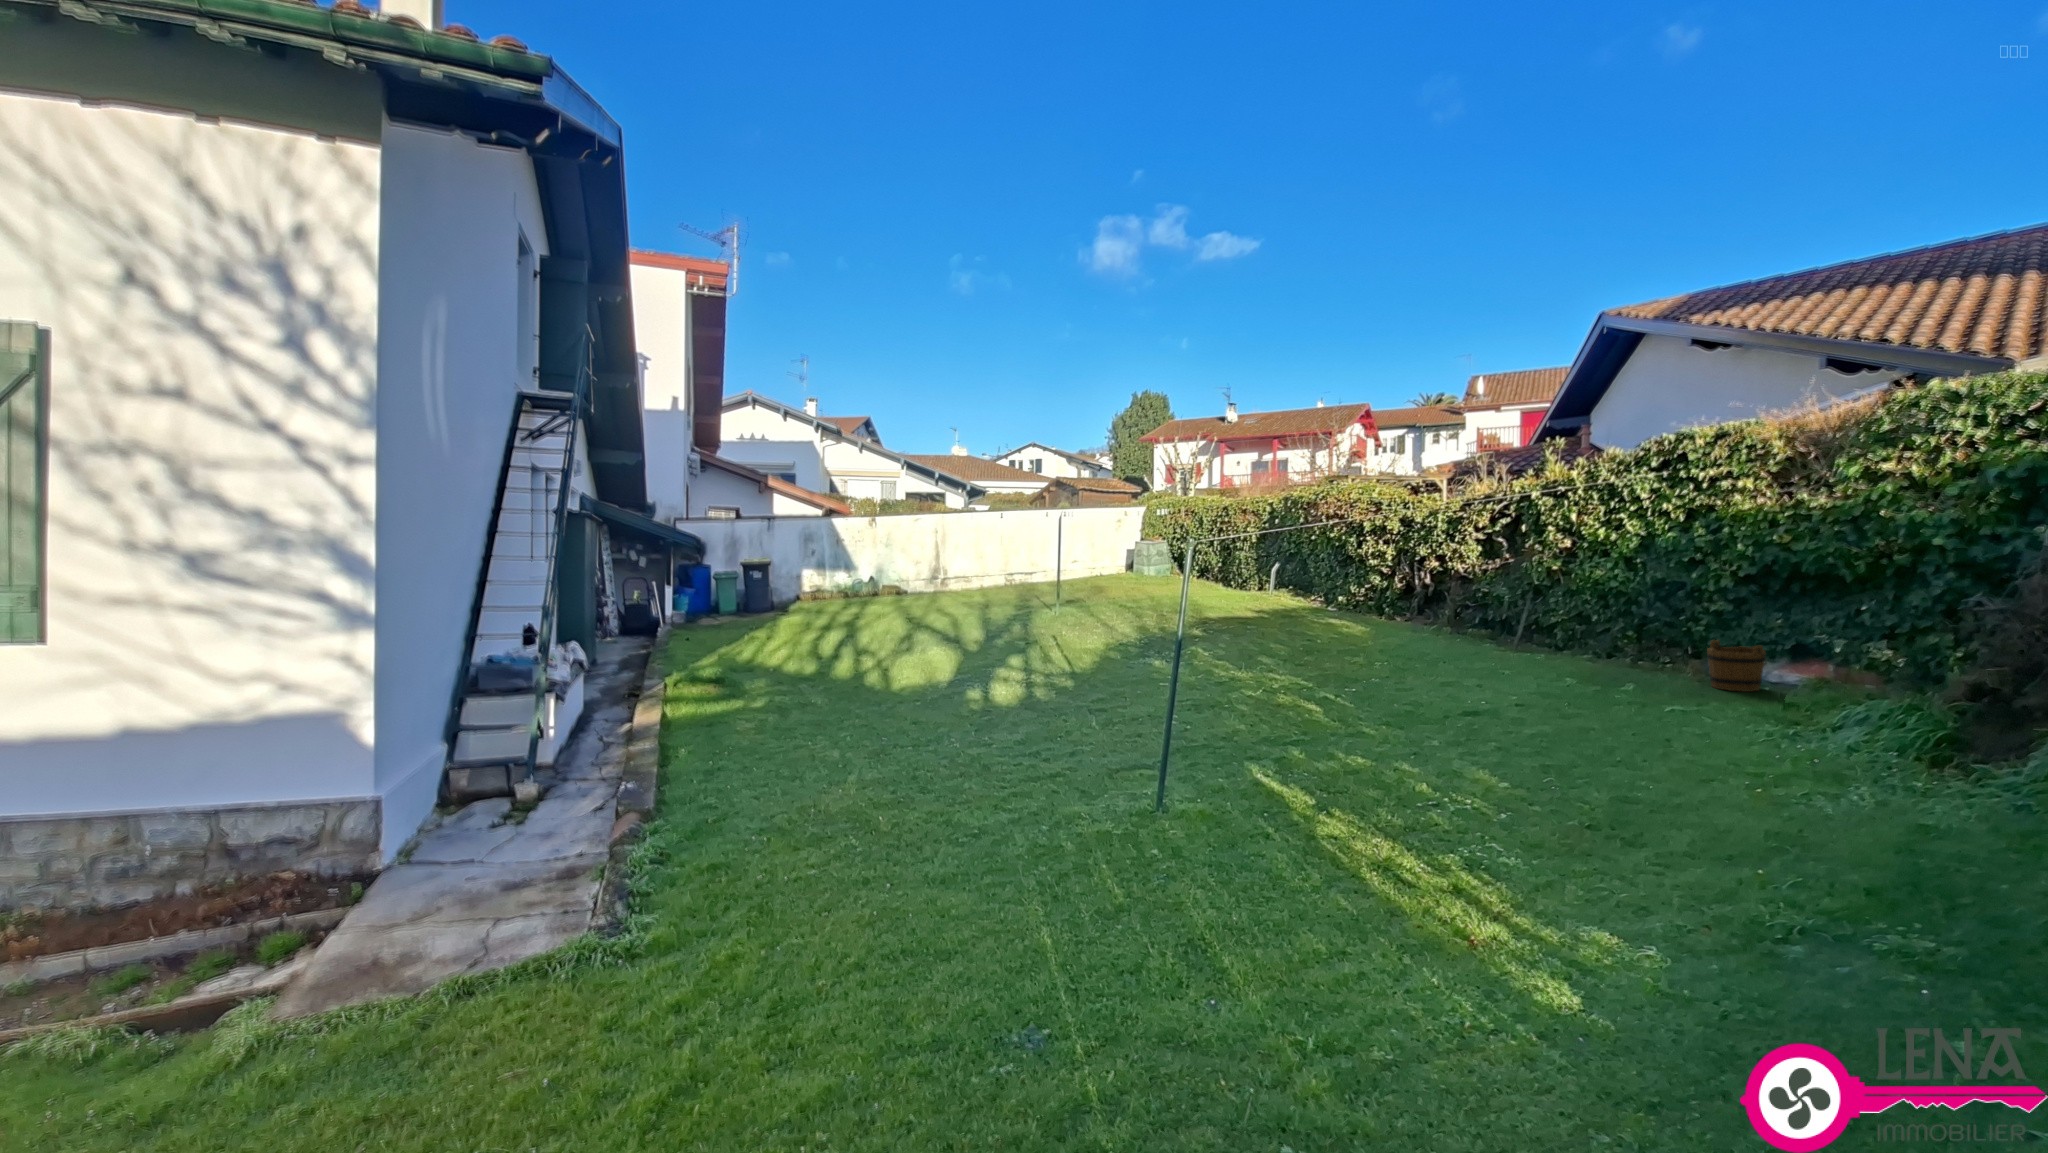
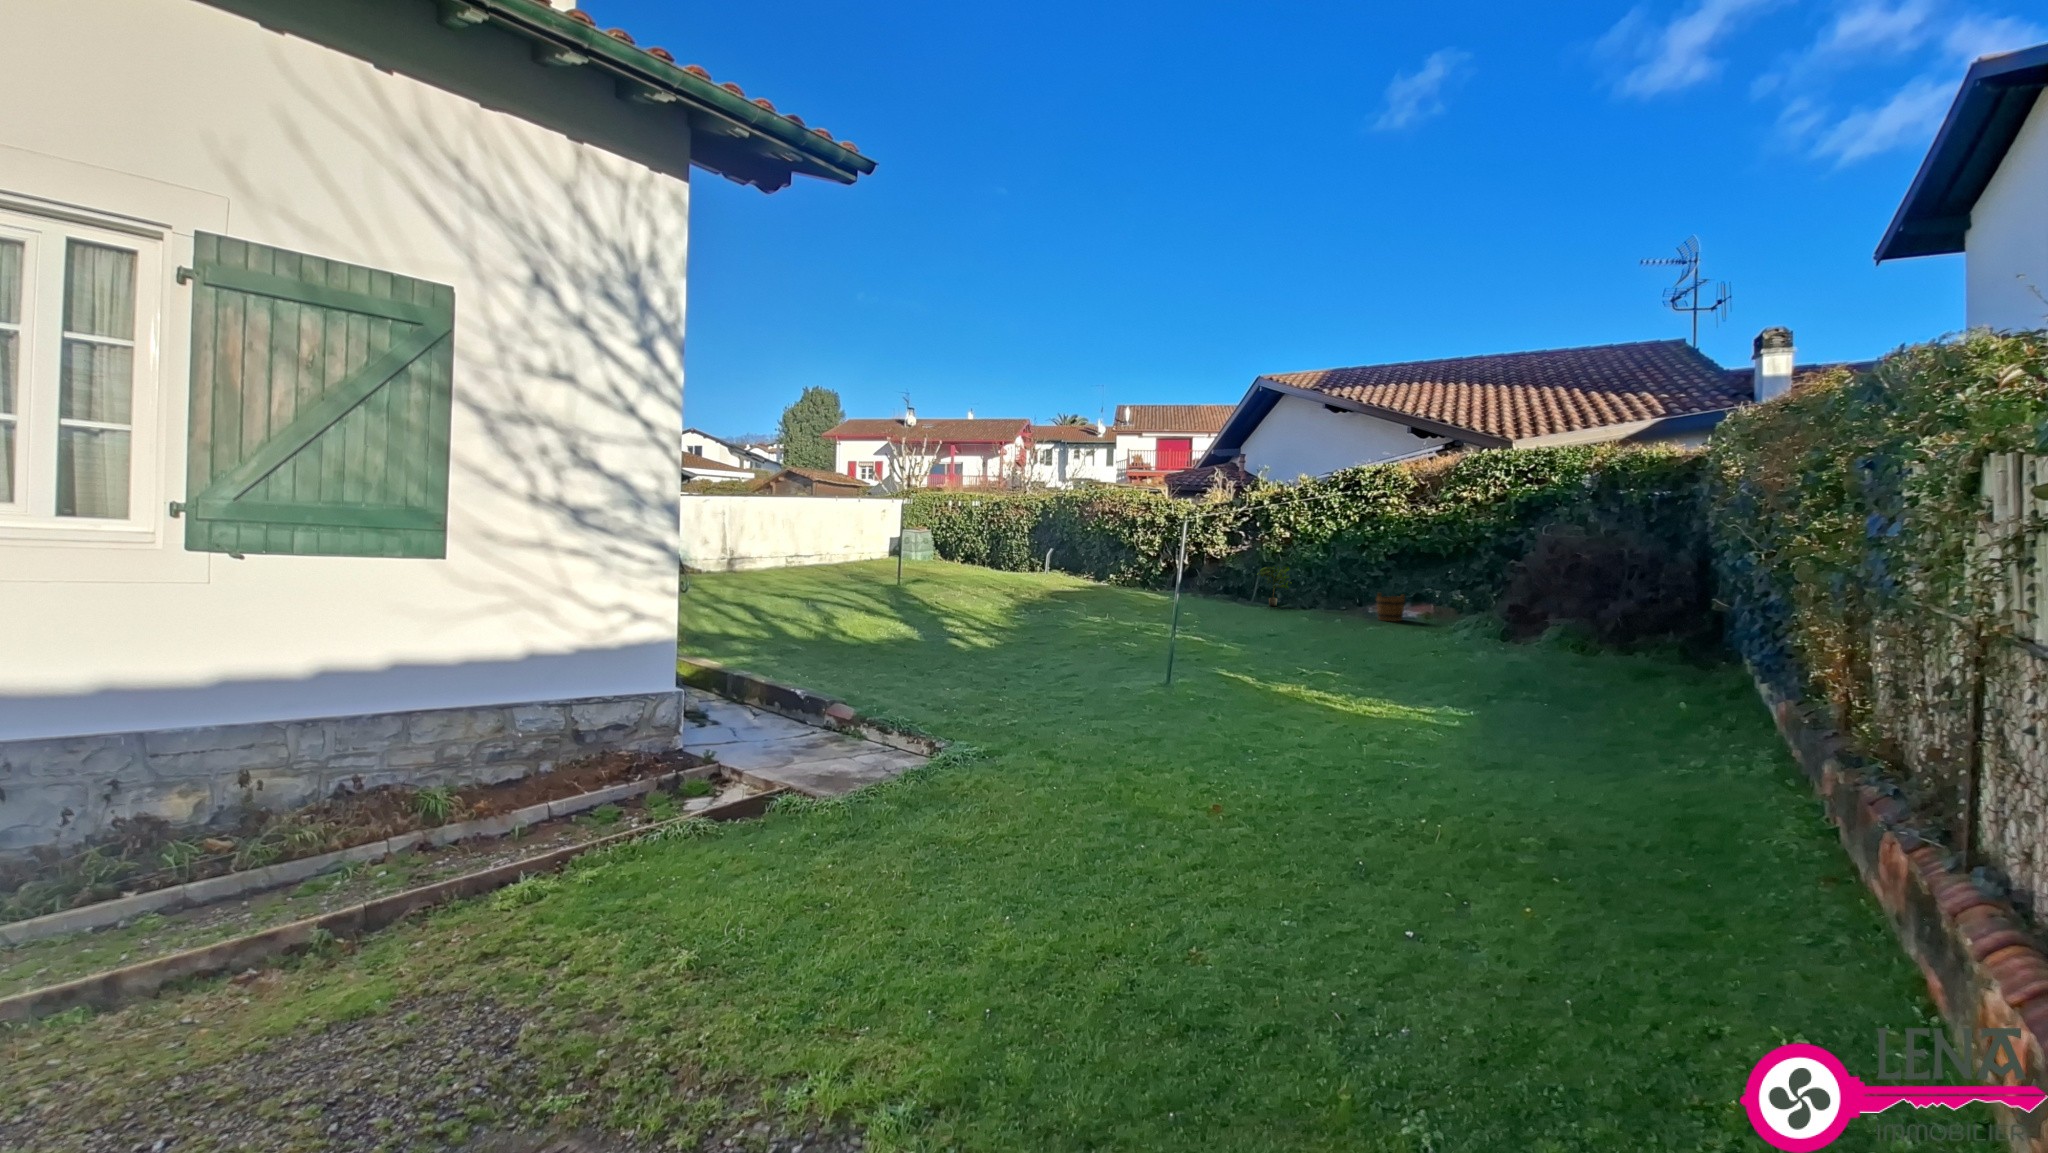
potted plant: none [1512,591,1574,653] -> present [1257,566,1291,606]

